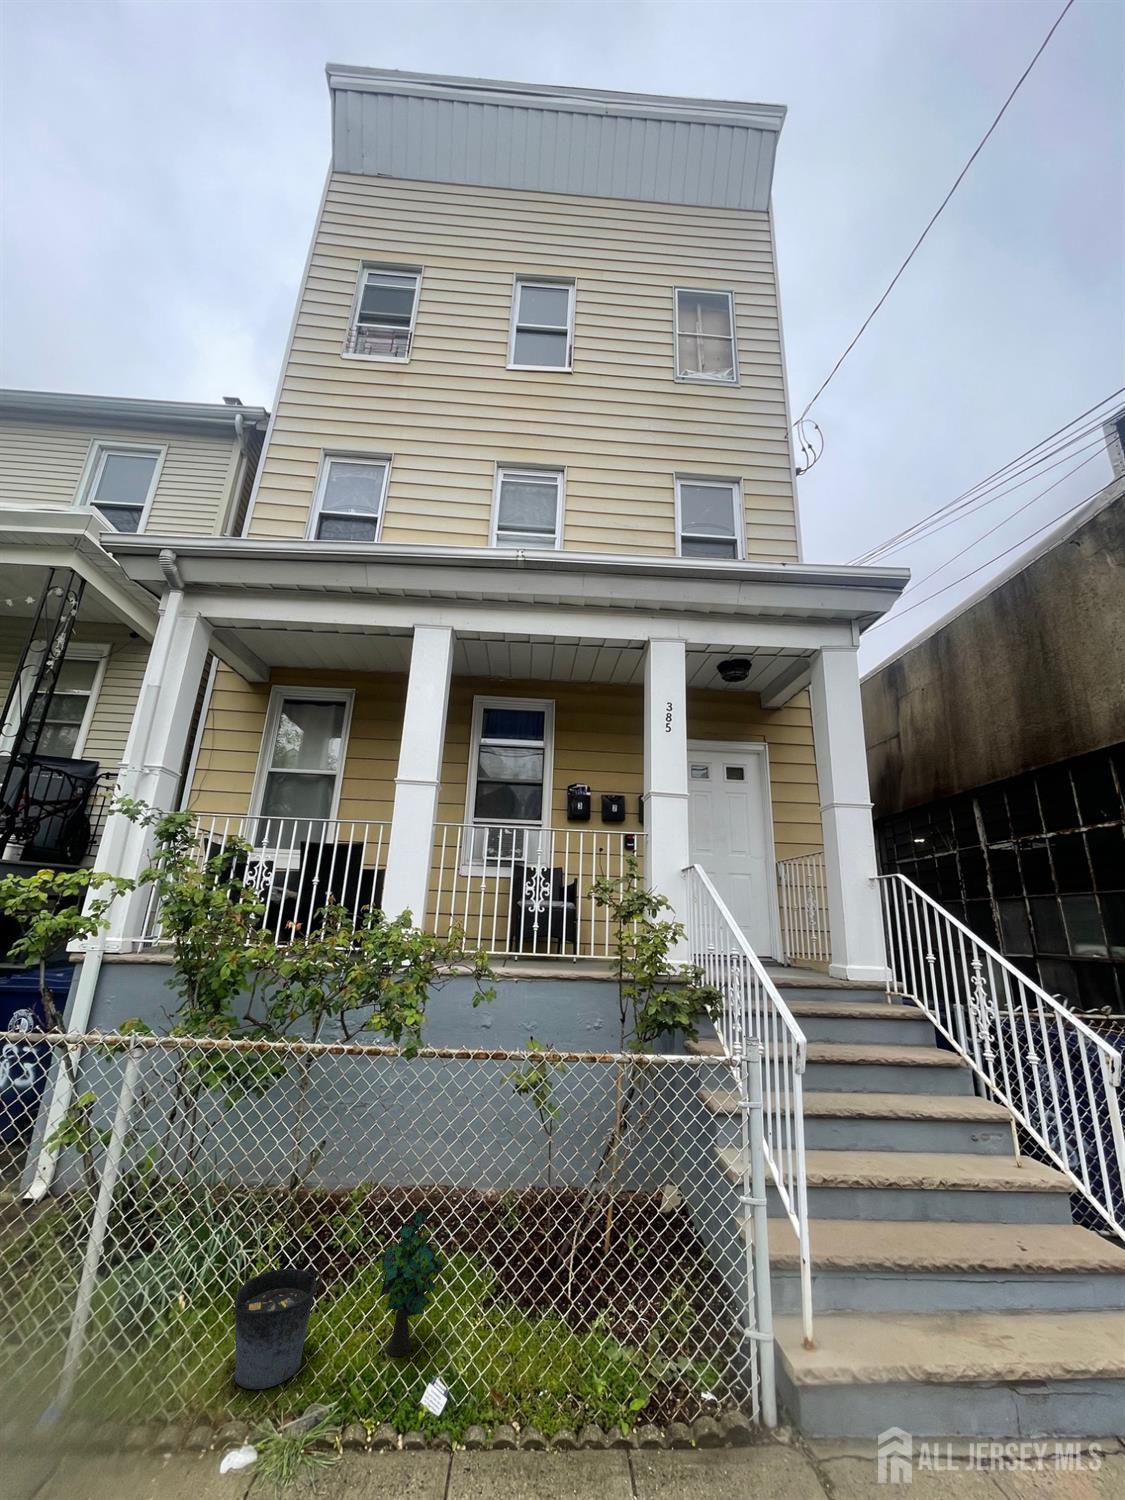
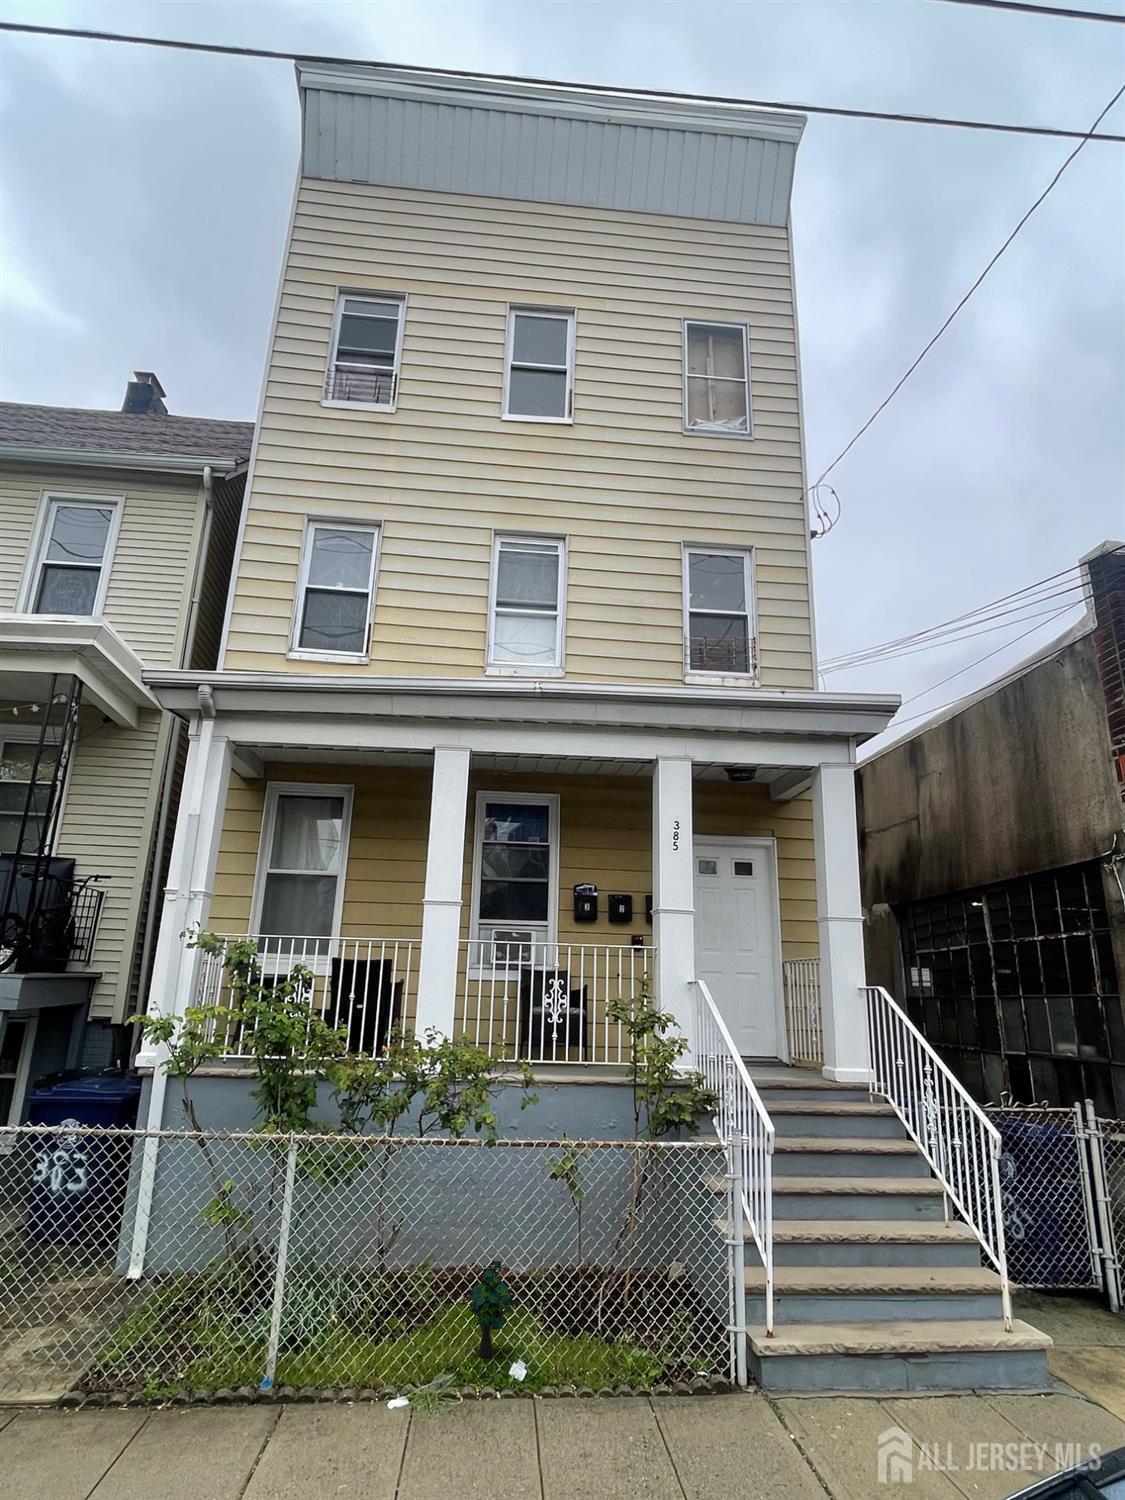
bucket: present [234,1267,322,1389] -> none [372,1301,429,1373]

